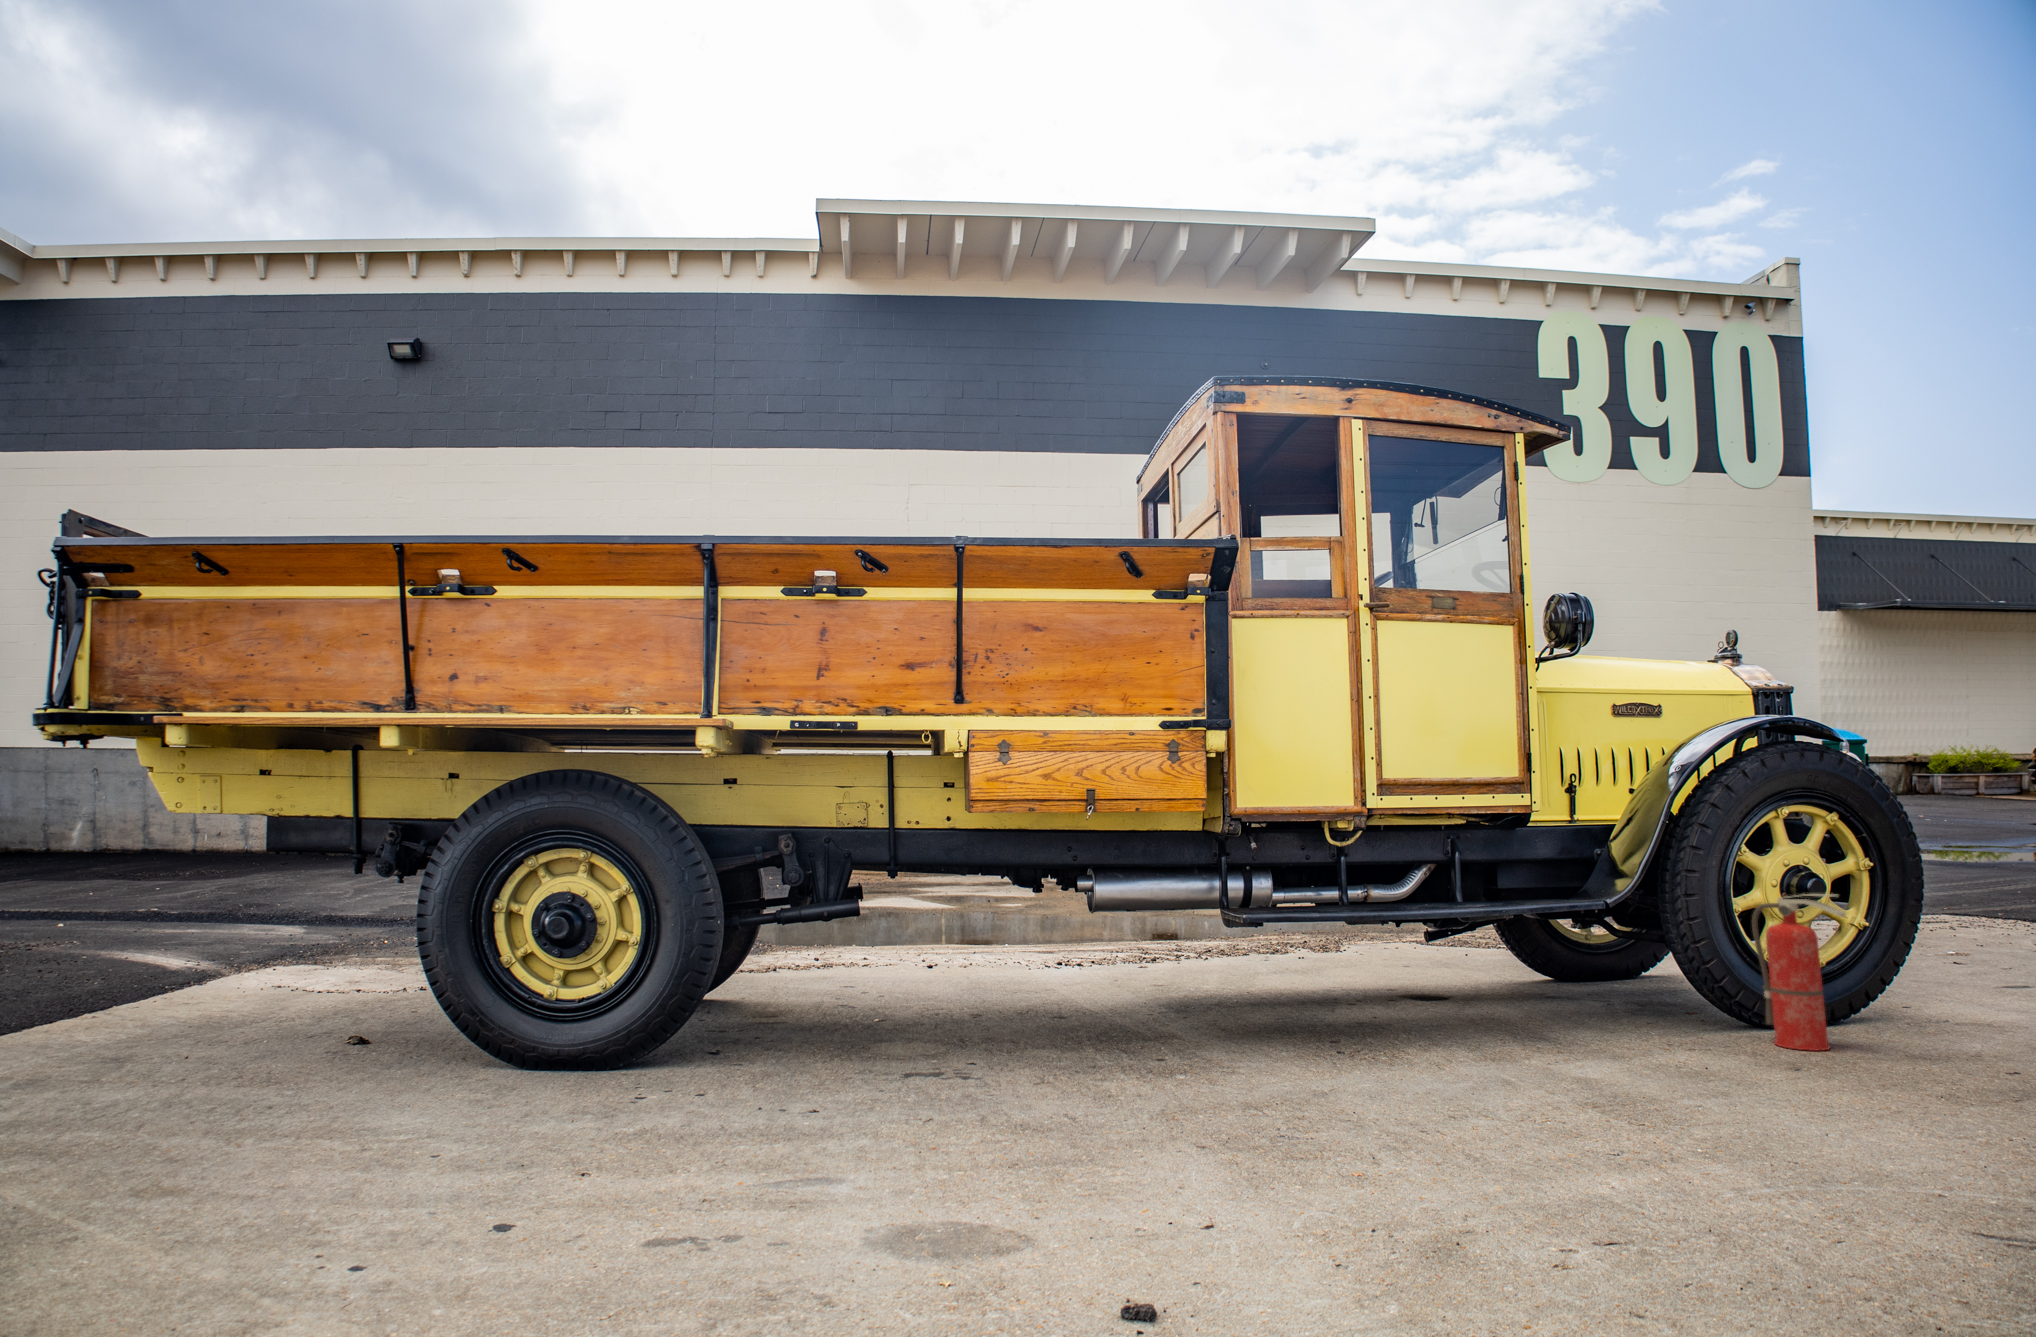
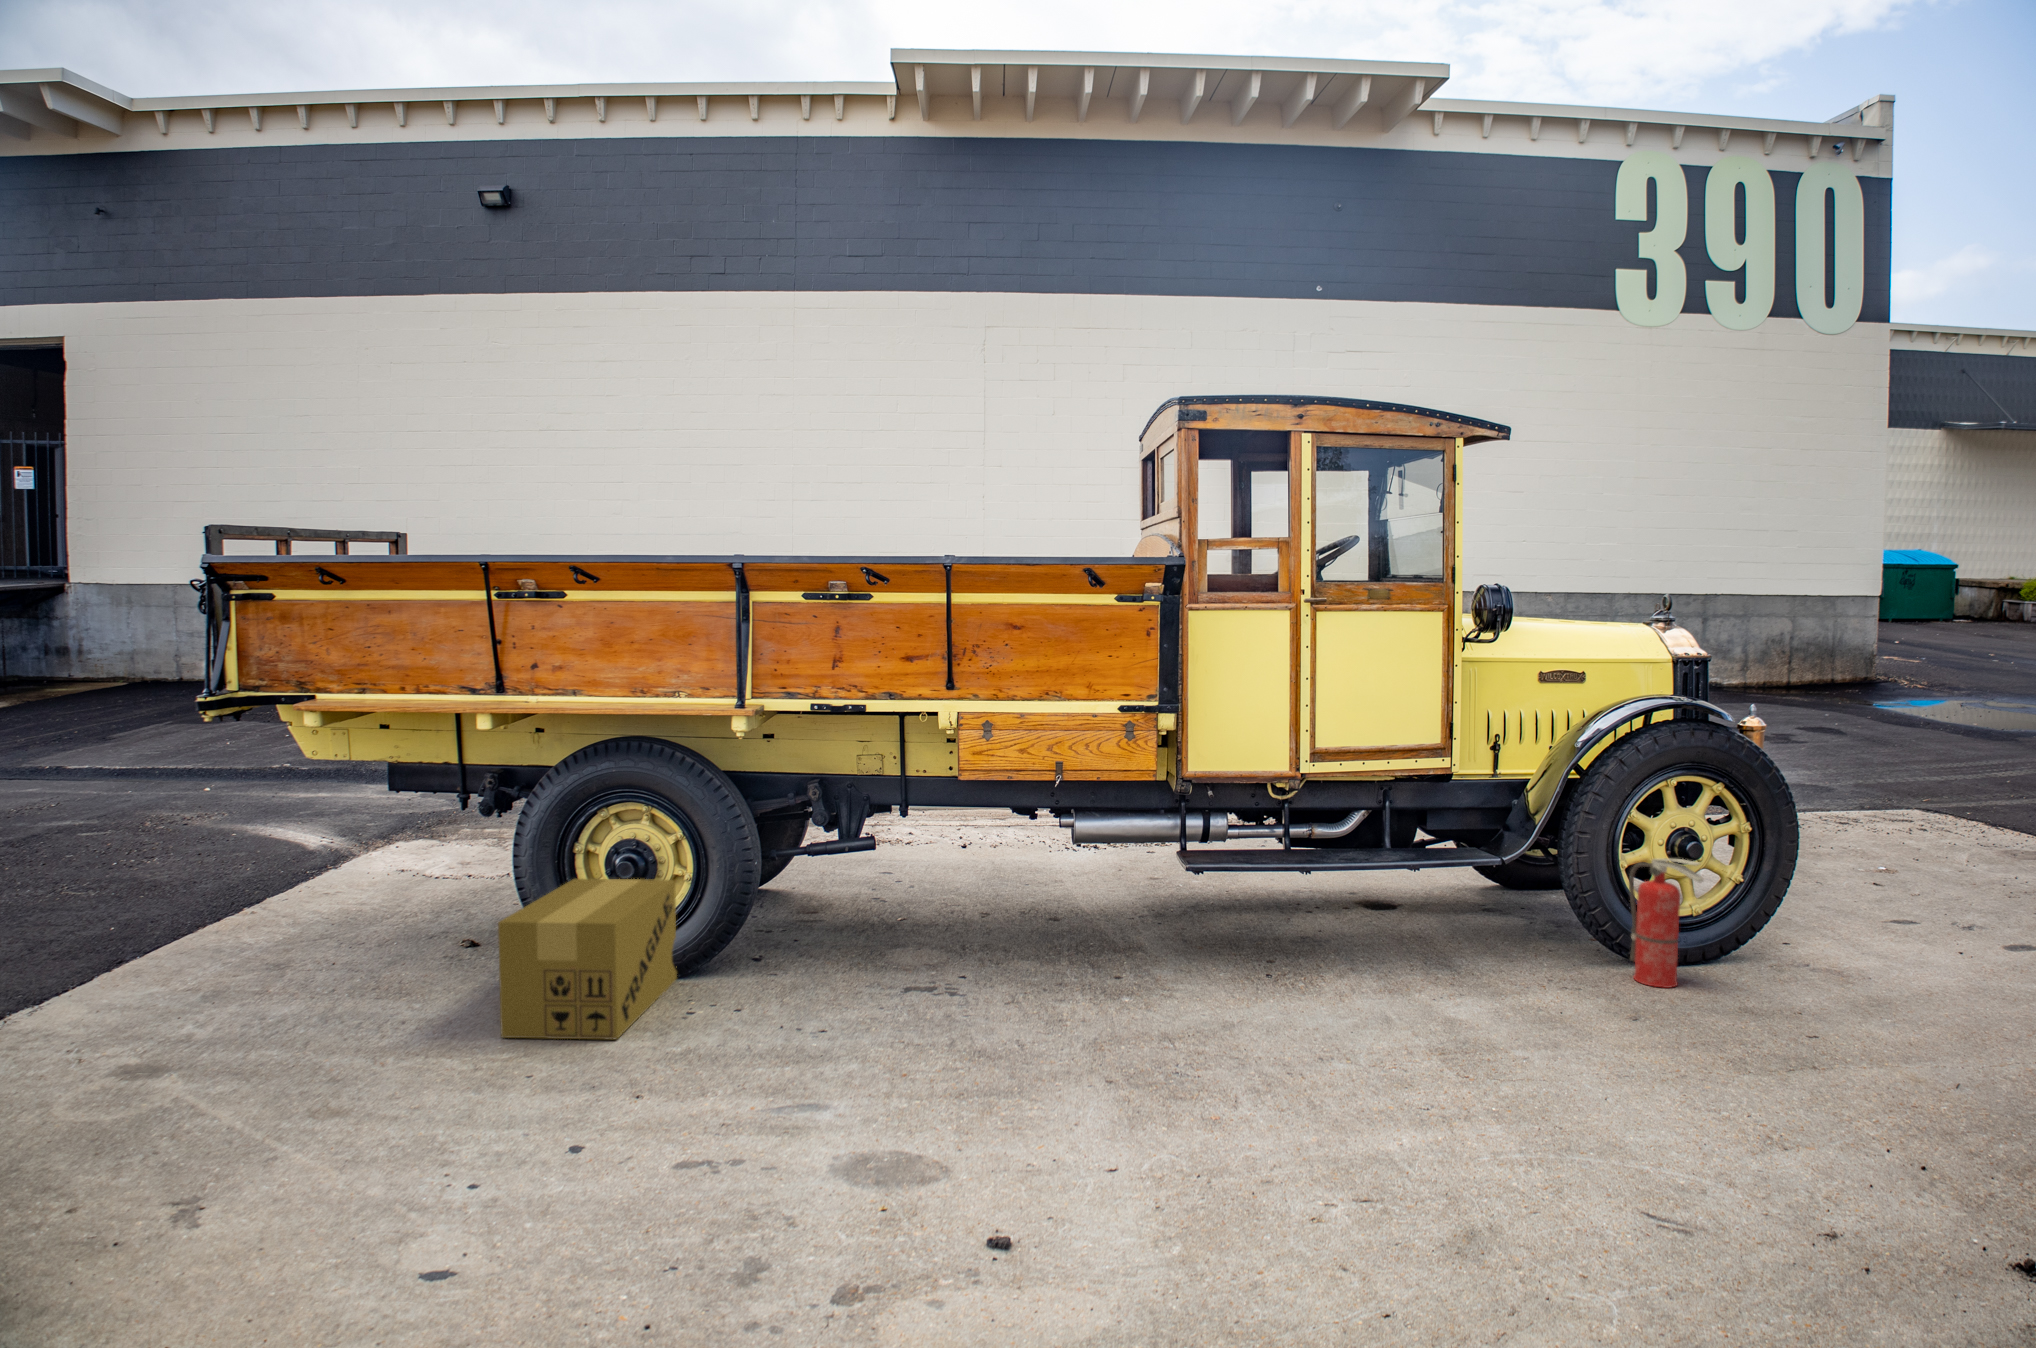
cardboard box: none [378,944,616,1132] -> present [498,879,677,1039]

